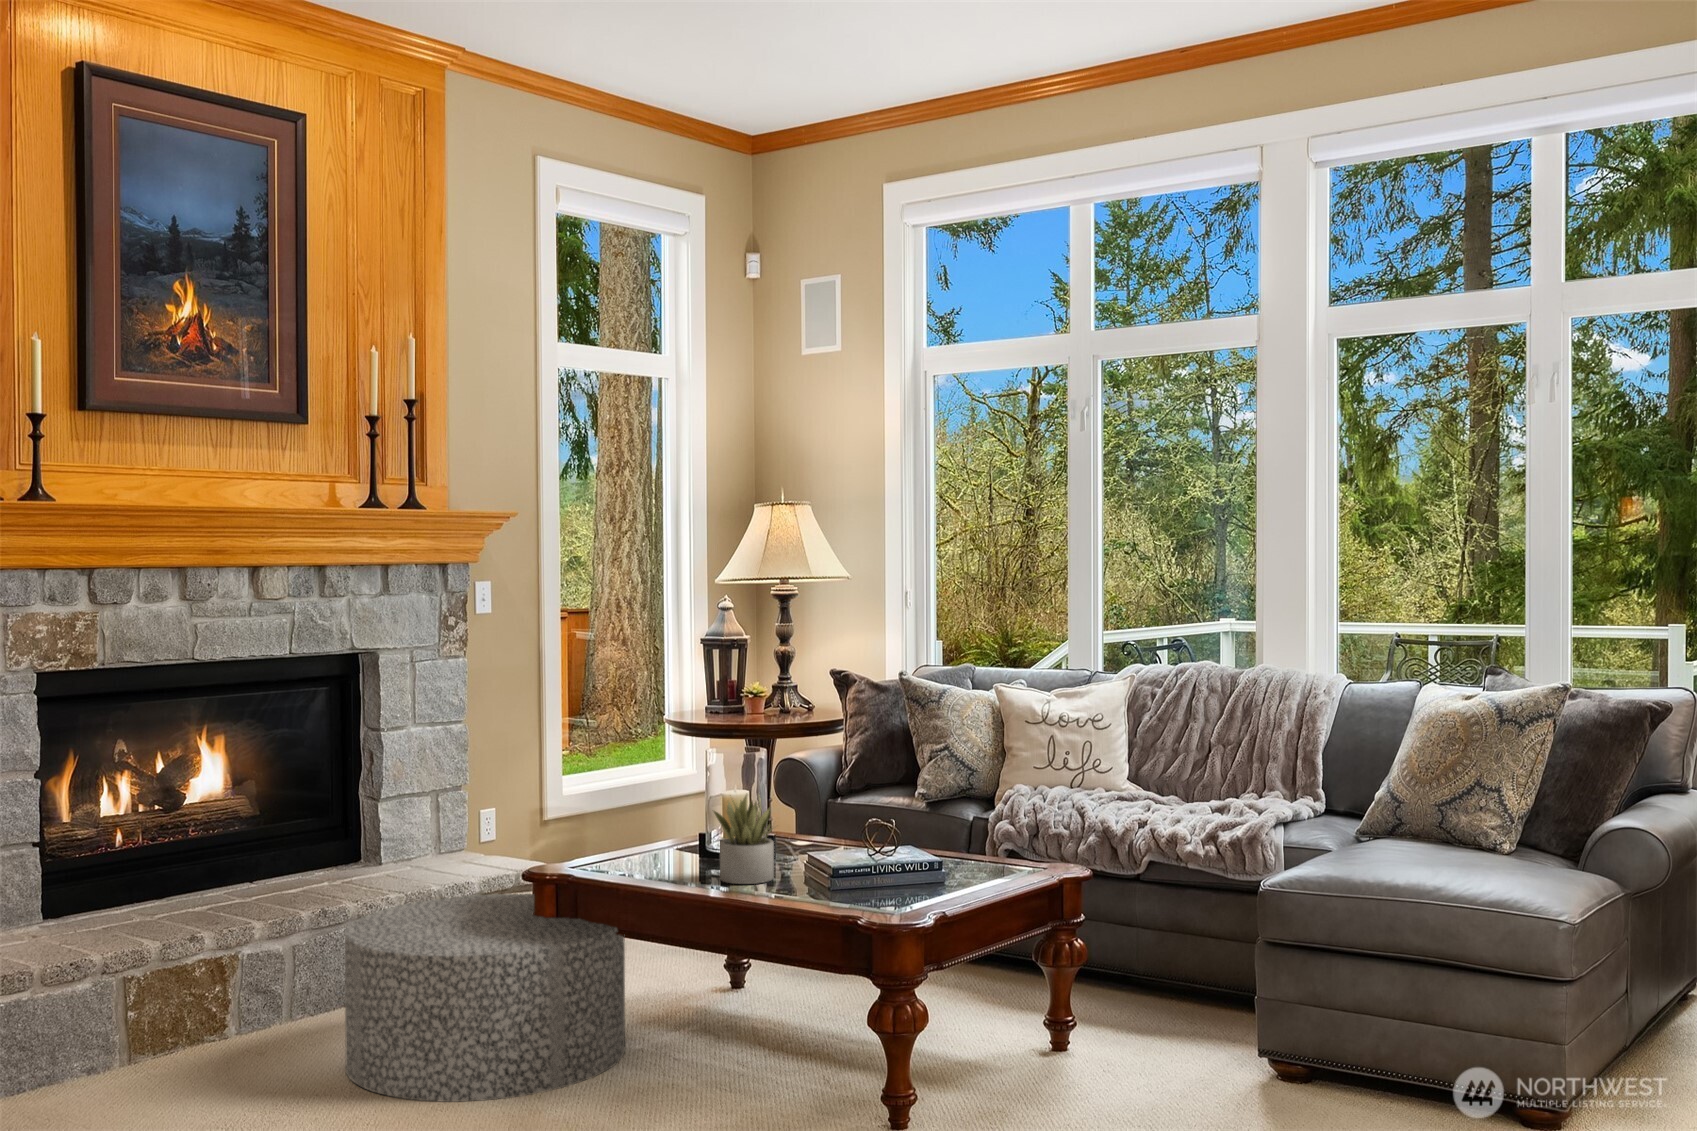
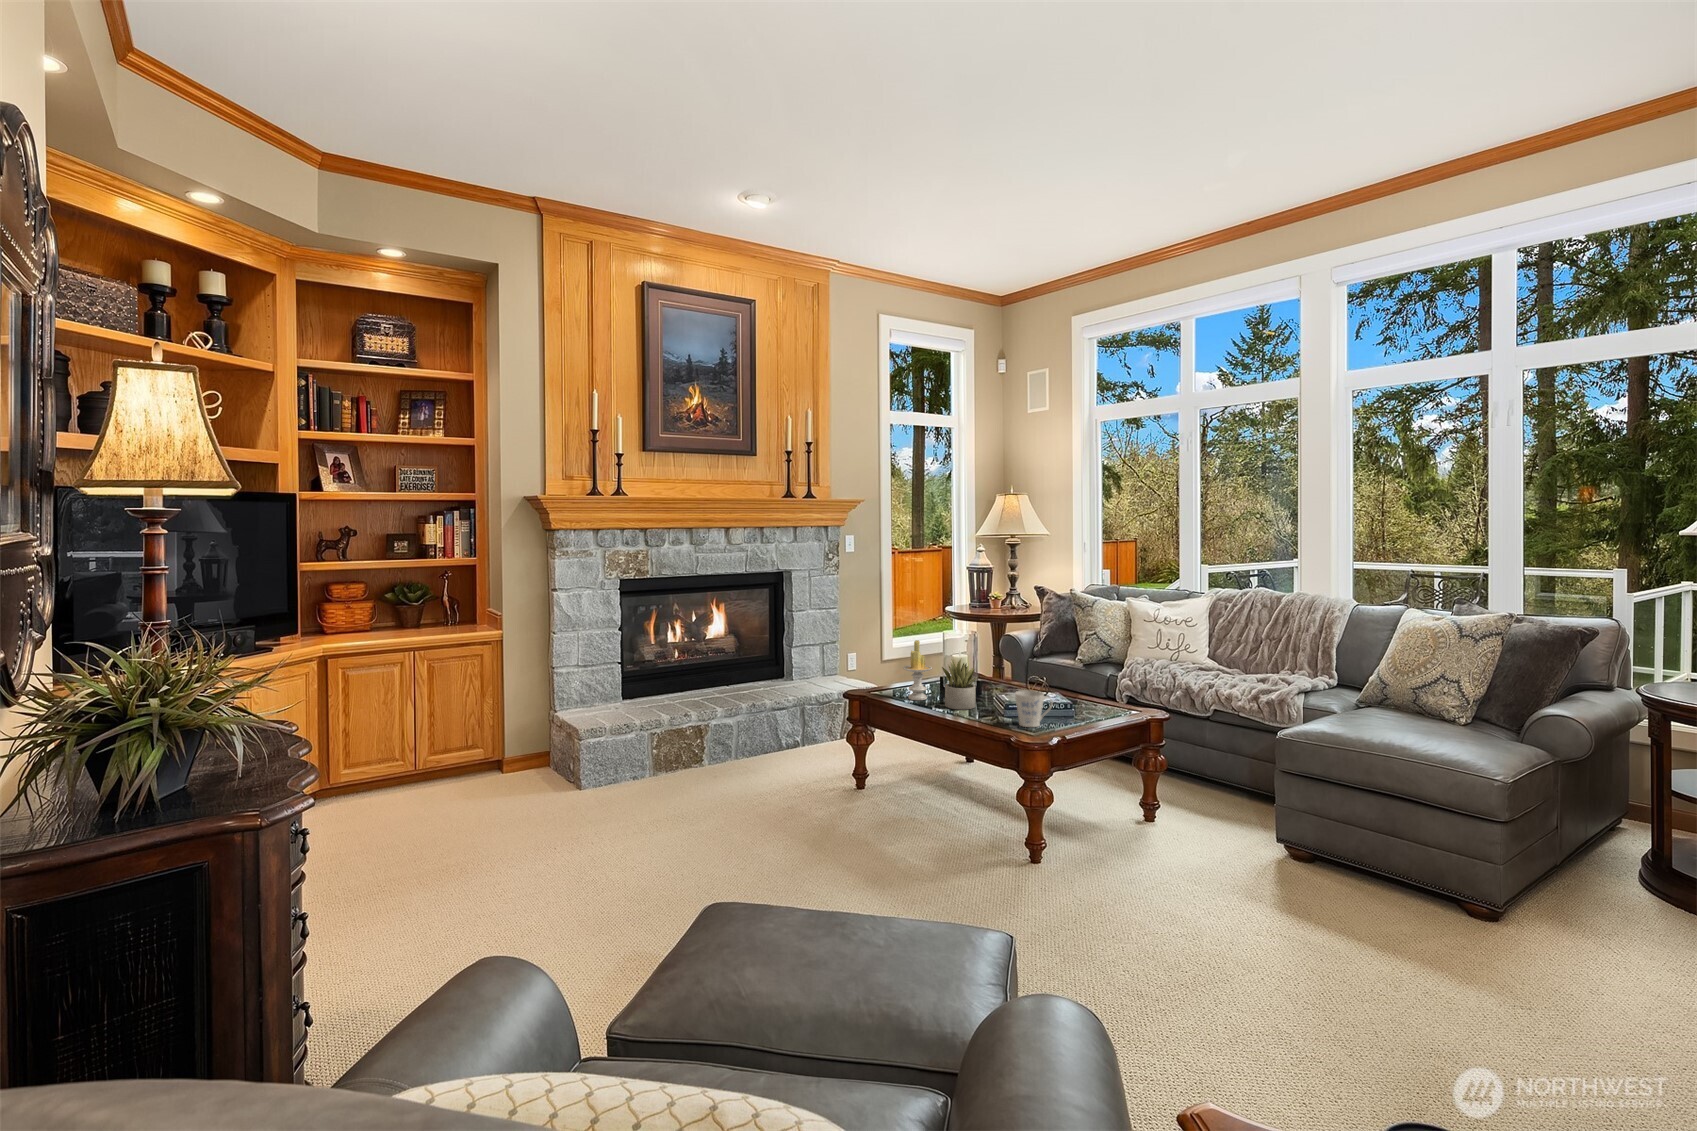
candle: none [638,765,692,875] -> present [903,640,932,700]
mug: none [852,840,915,903] -> present [1015,690,1053,727]
ottoman: present [345,894,625,1102] -> none [753,703,897,814]

